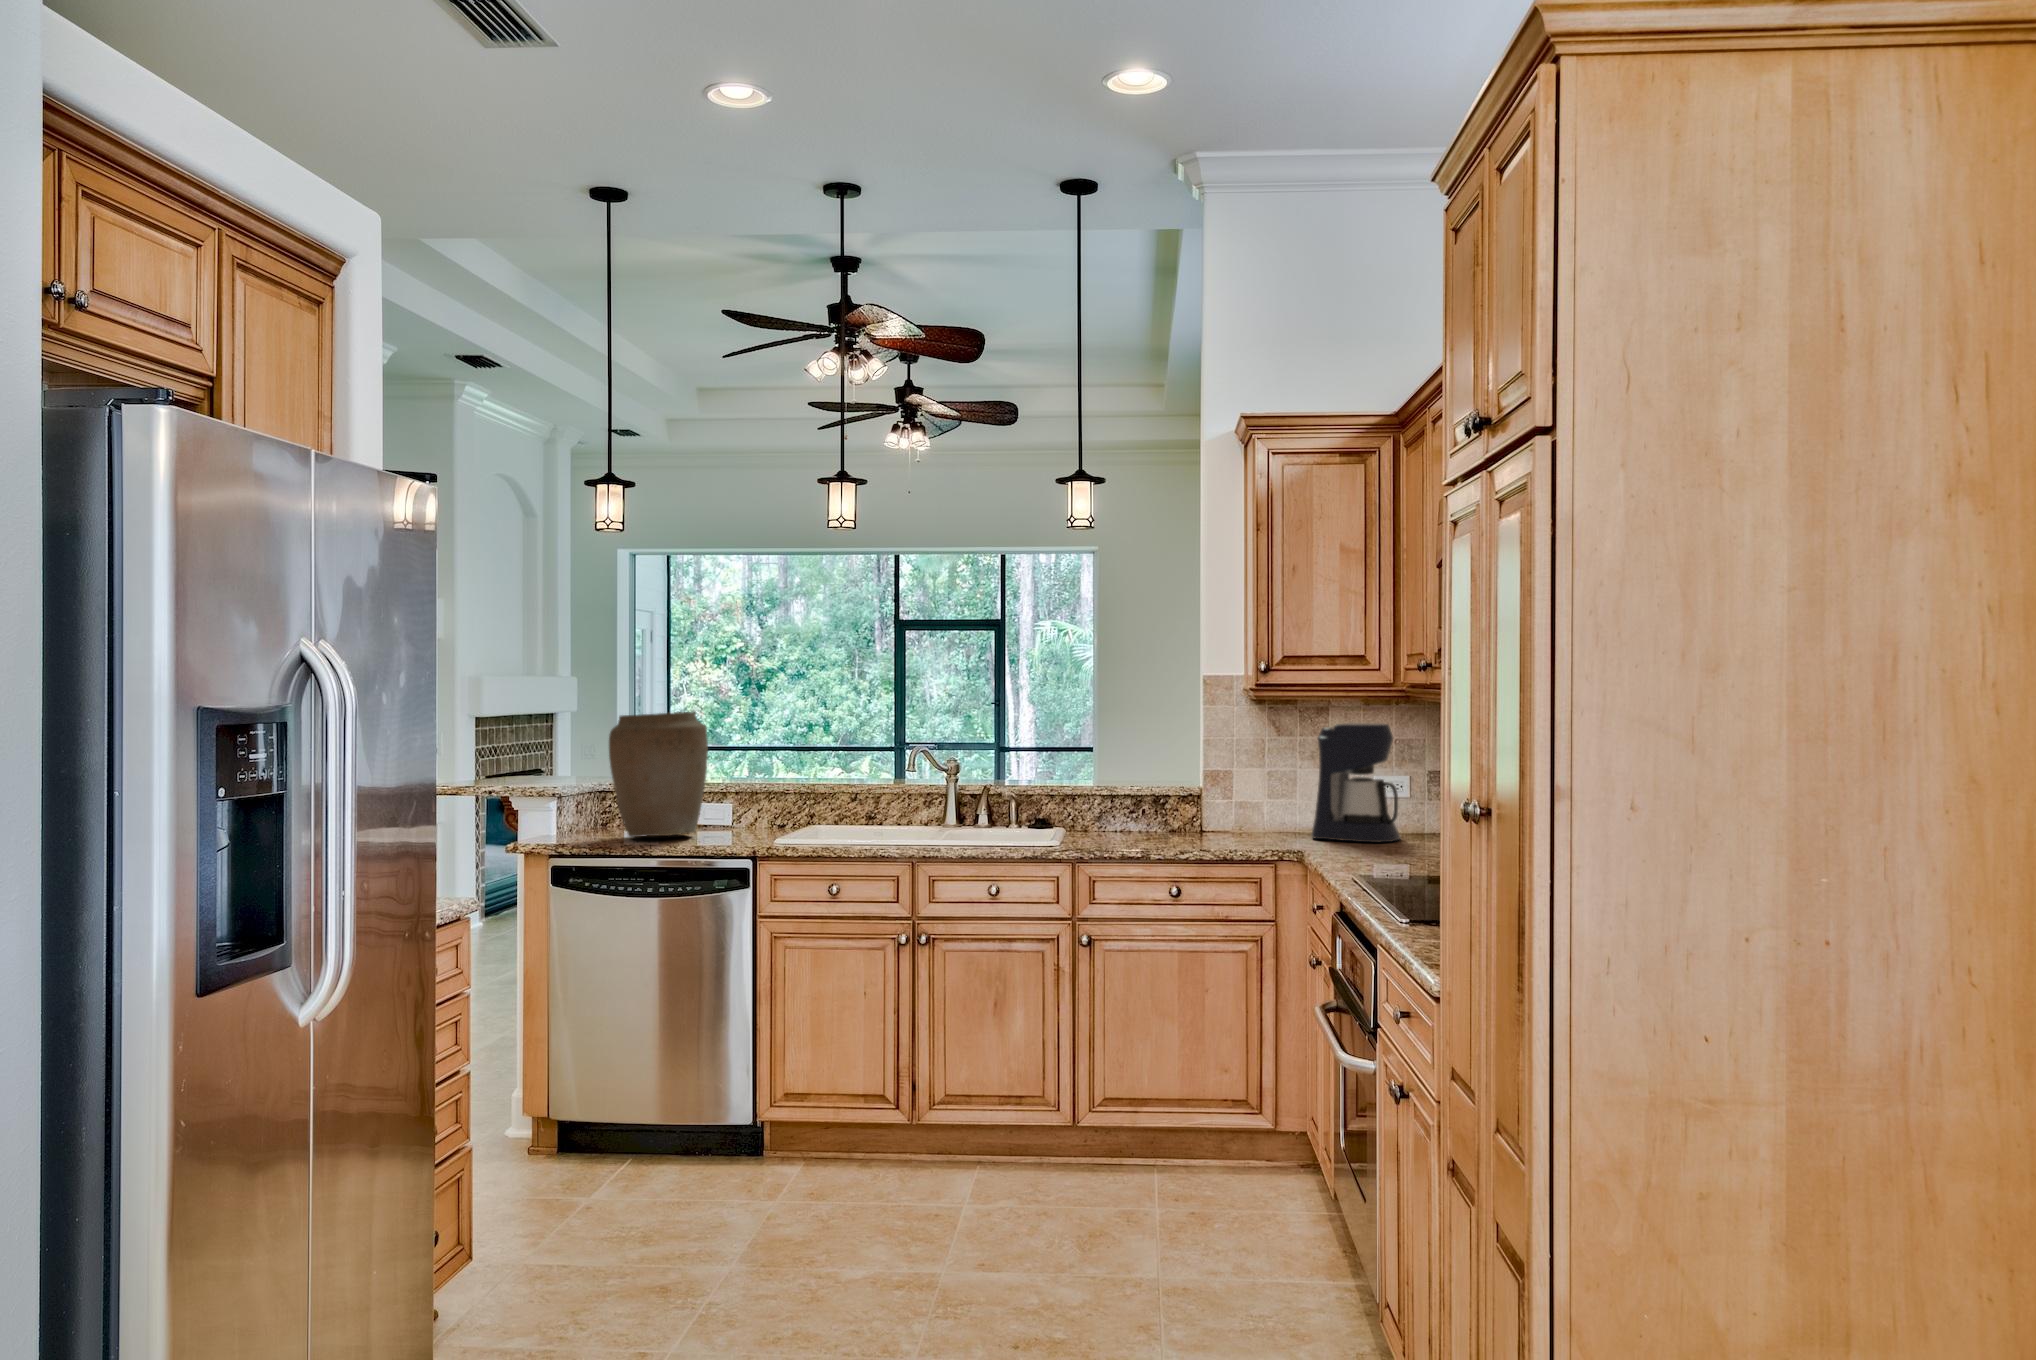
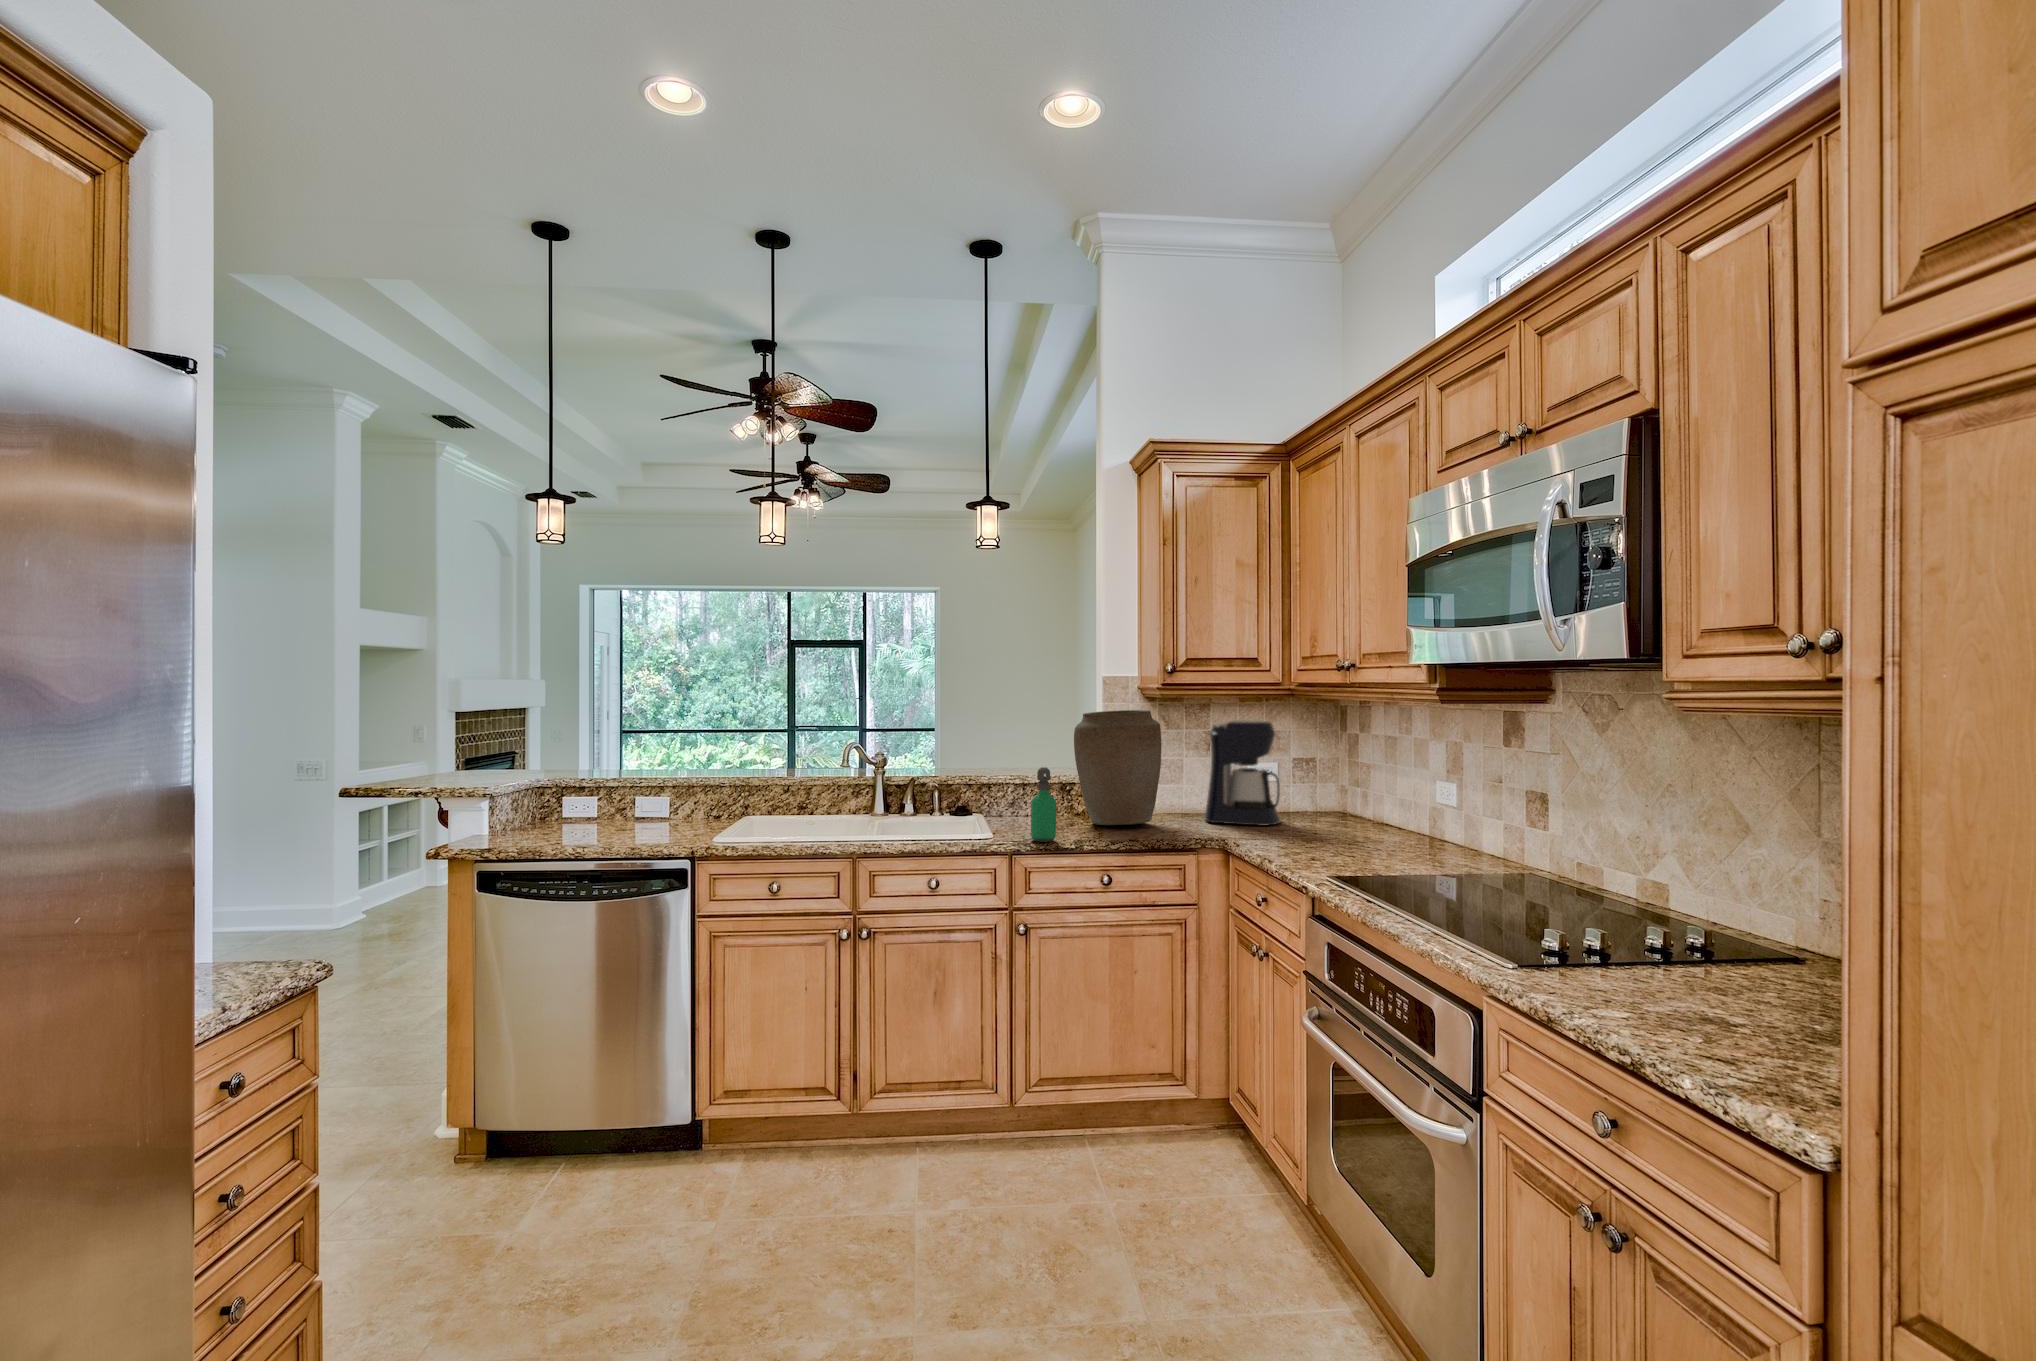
vase: present [609,712,708,837] -> present [1074,710,1161,825]
soap dispenser: none [1098,771,1125,851] -> present [1031,767,1056,842]

